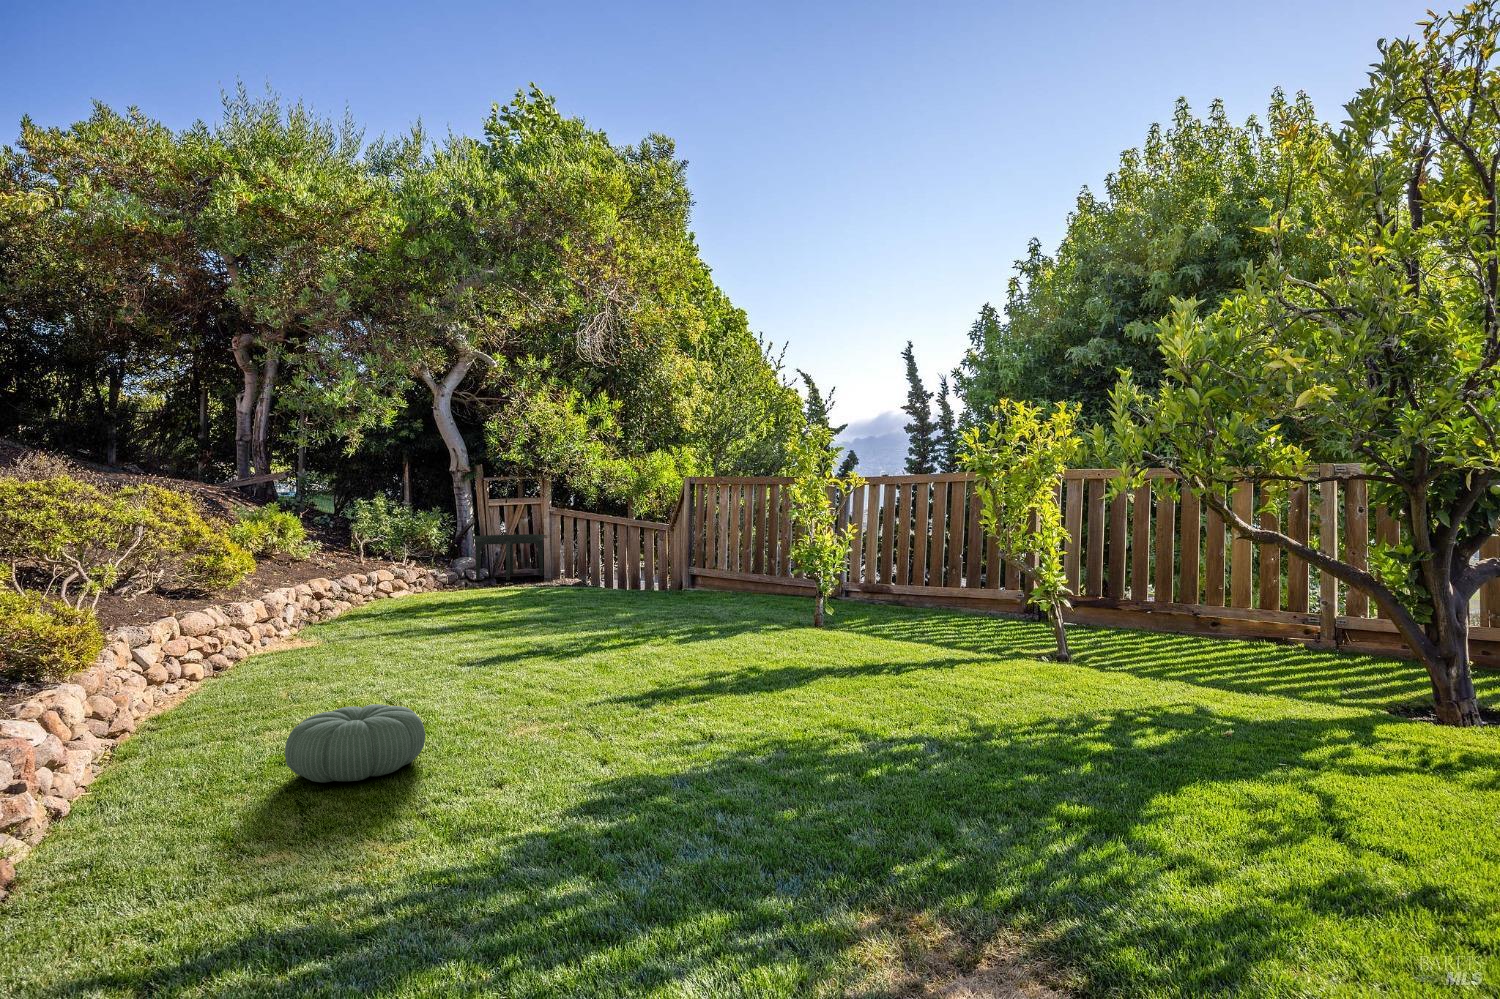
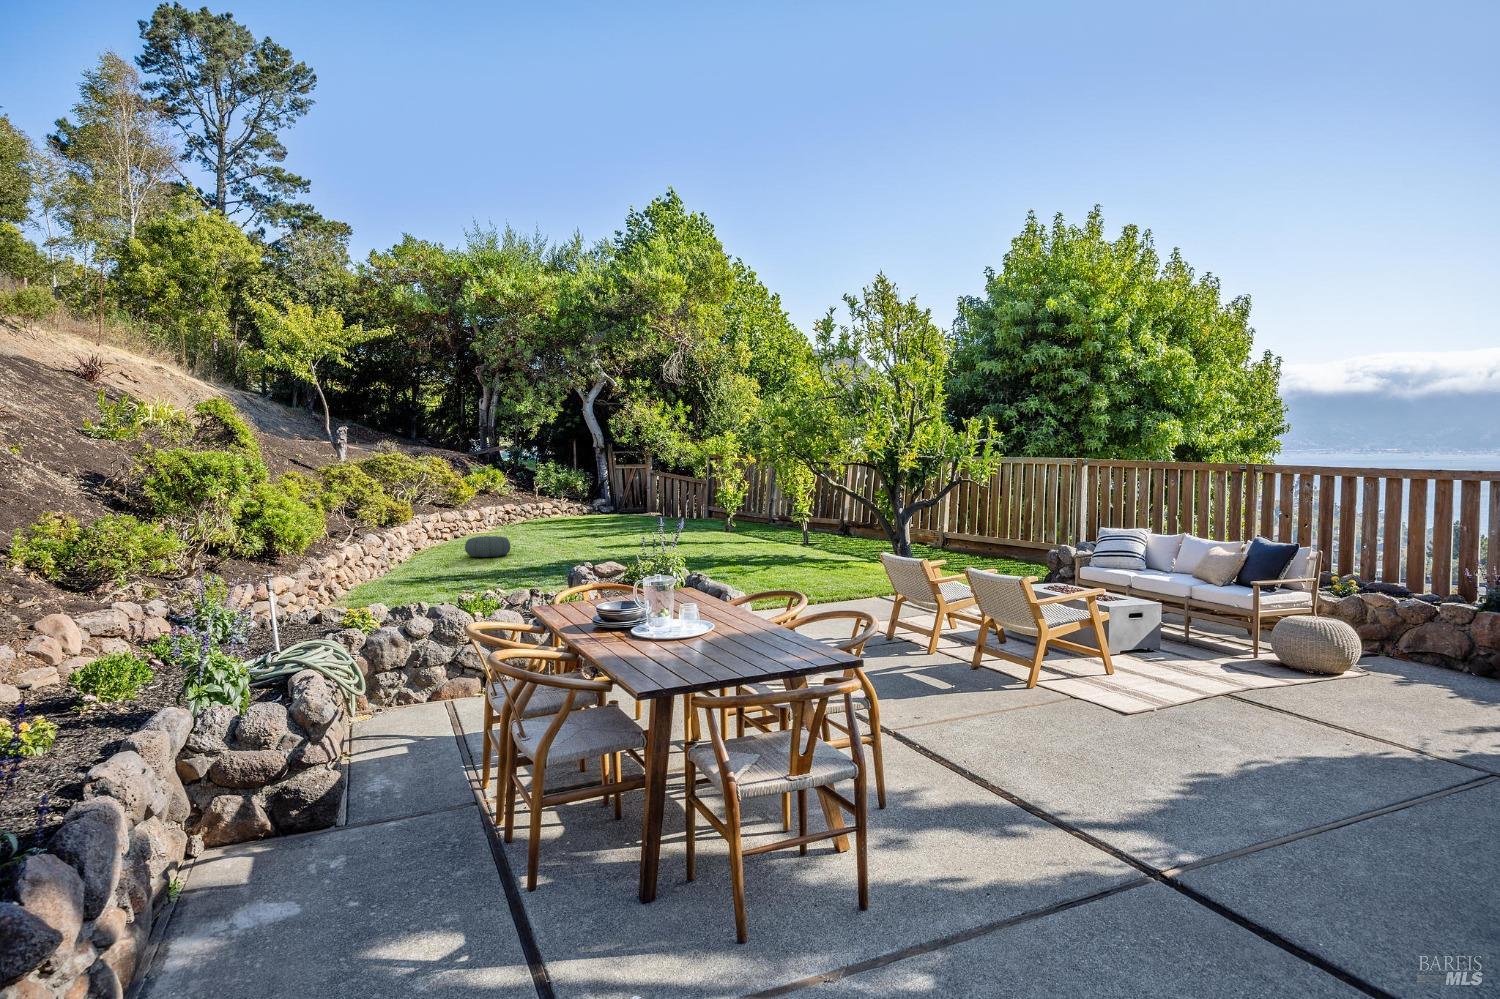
round table: present [473,534,546,580] -> none [600,486,643,512]

